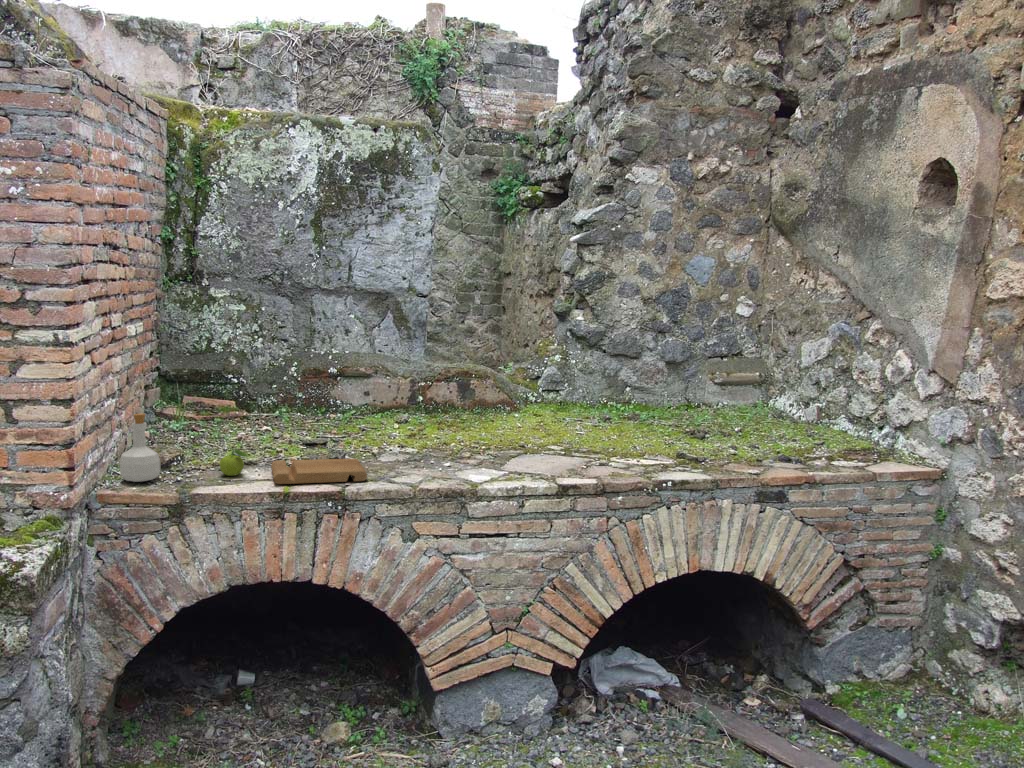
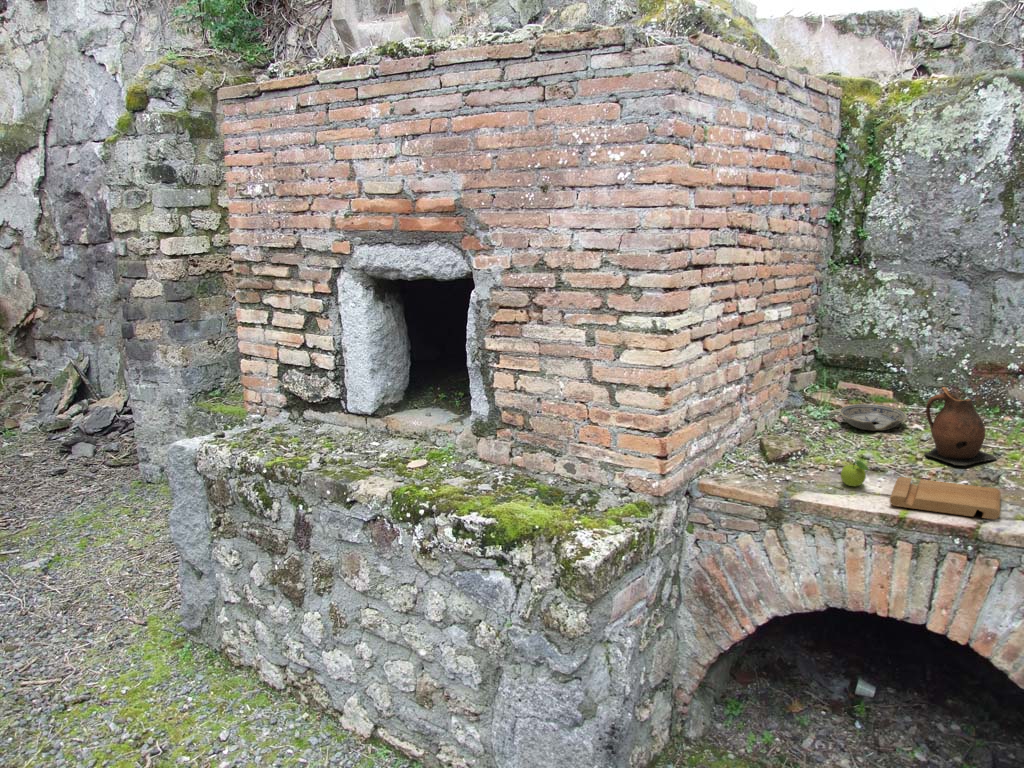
ceramic pitcher: none [280,382,341,450] -> present [924,387,996,466]
bowl: none [192,412,255,434] -> present [840,404,906,431]
bottle: present [120,414,161,482] -> none [748,414,784,478]

